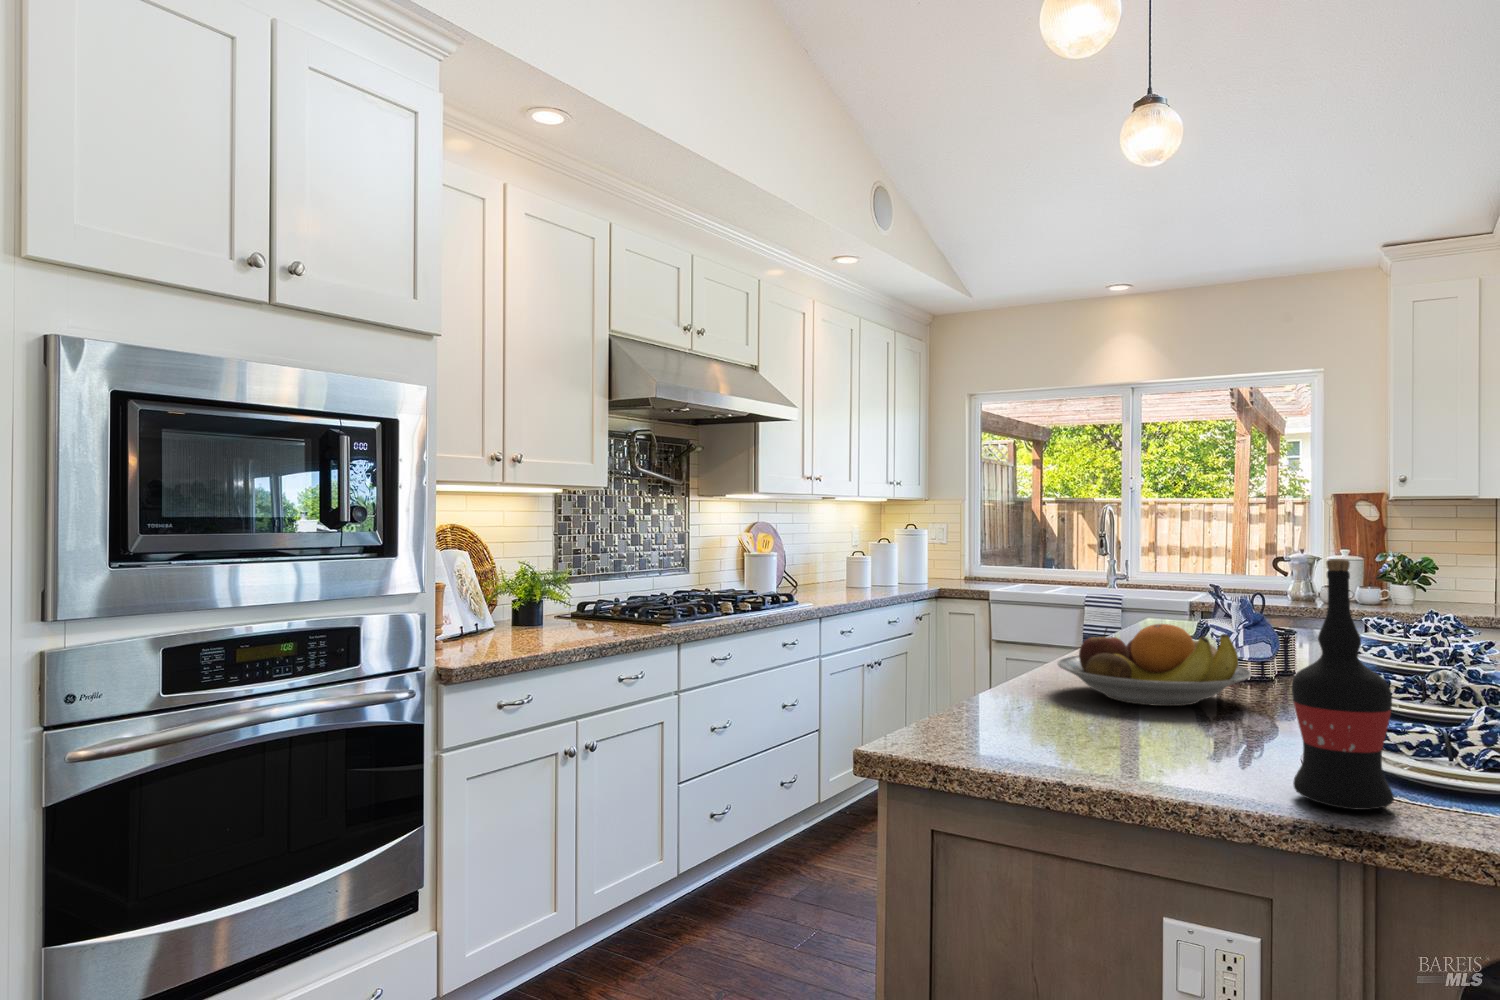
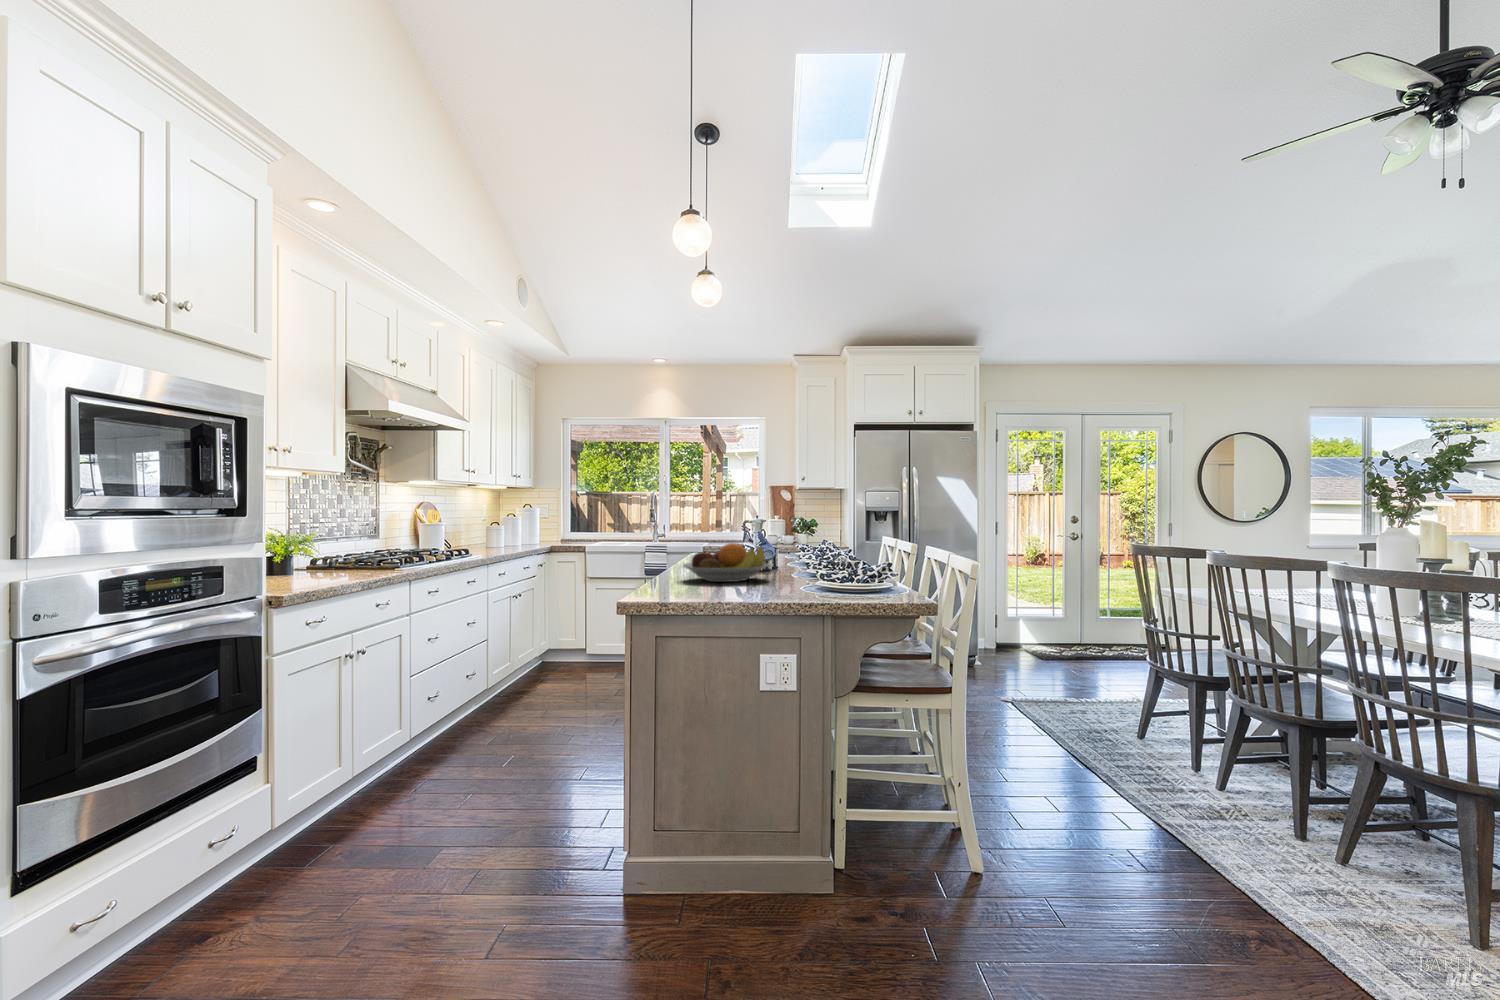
wine bottle: present [1292,559,1394,810] -> none [803,504,836,599]

